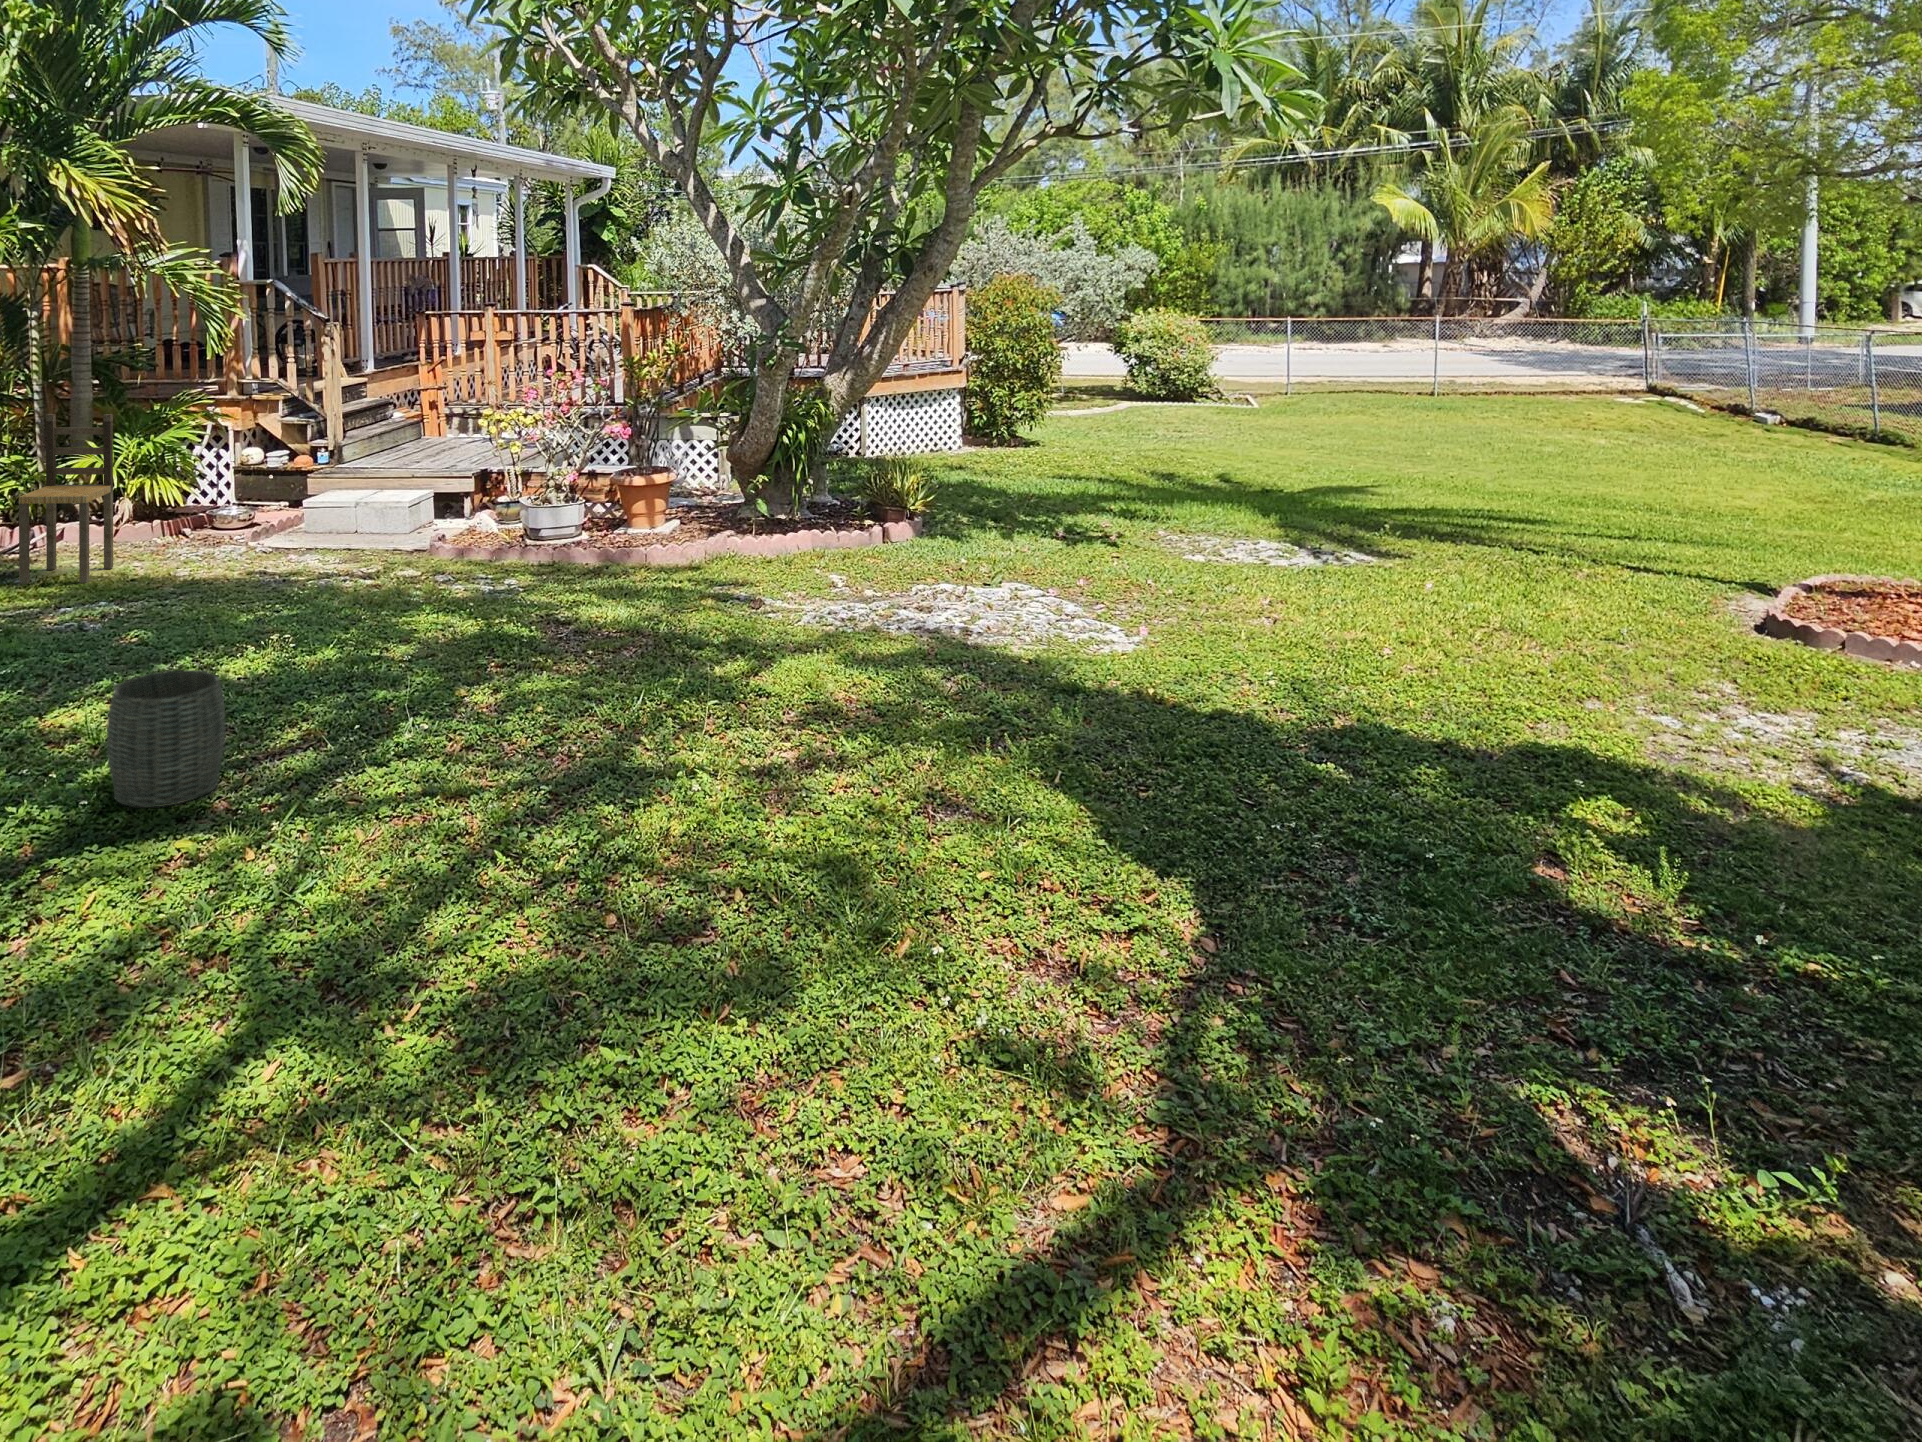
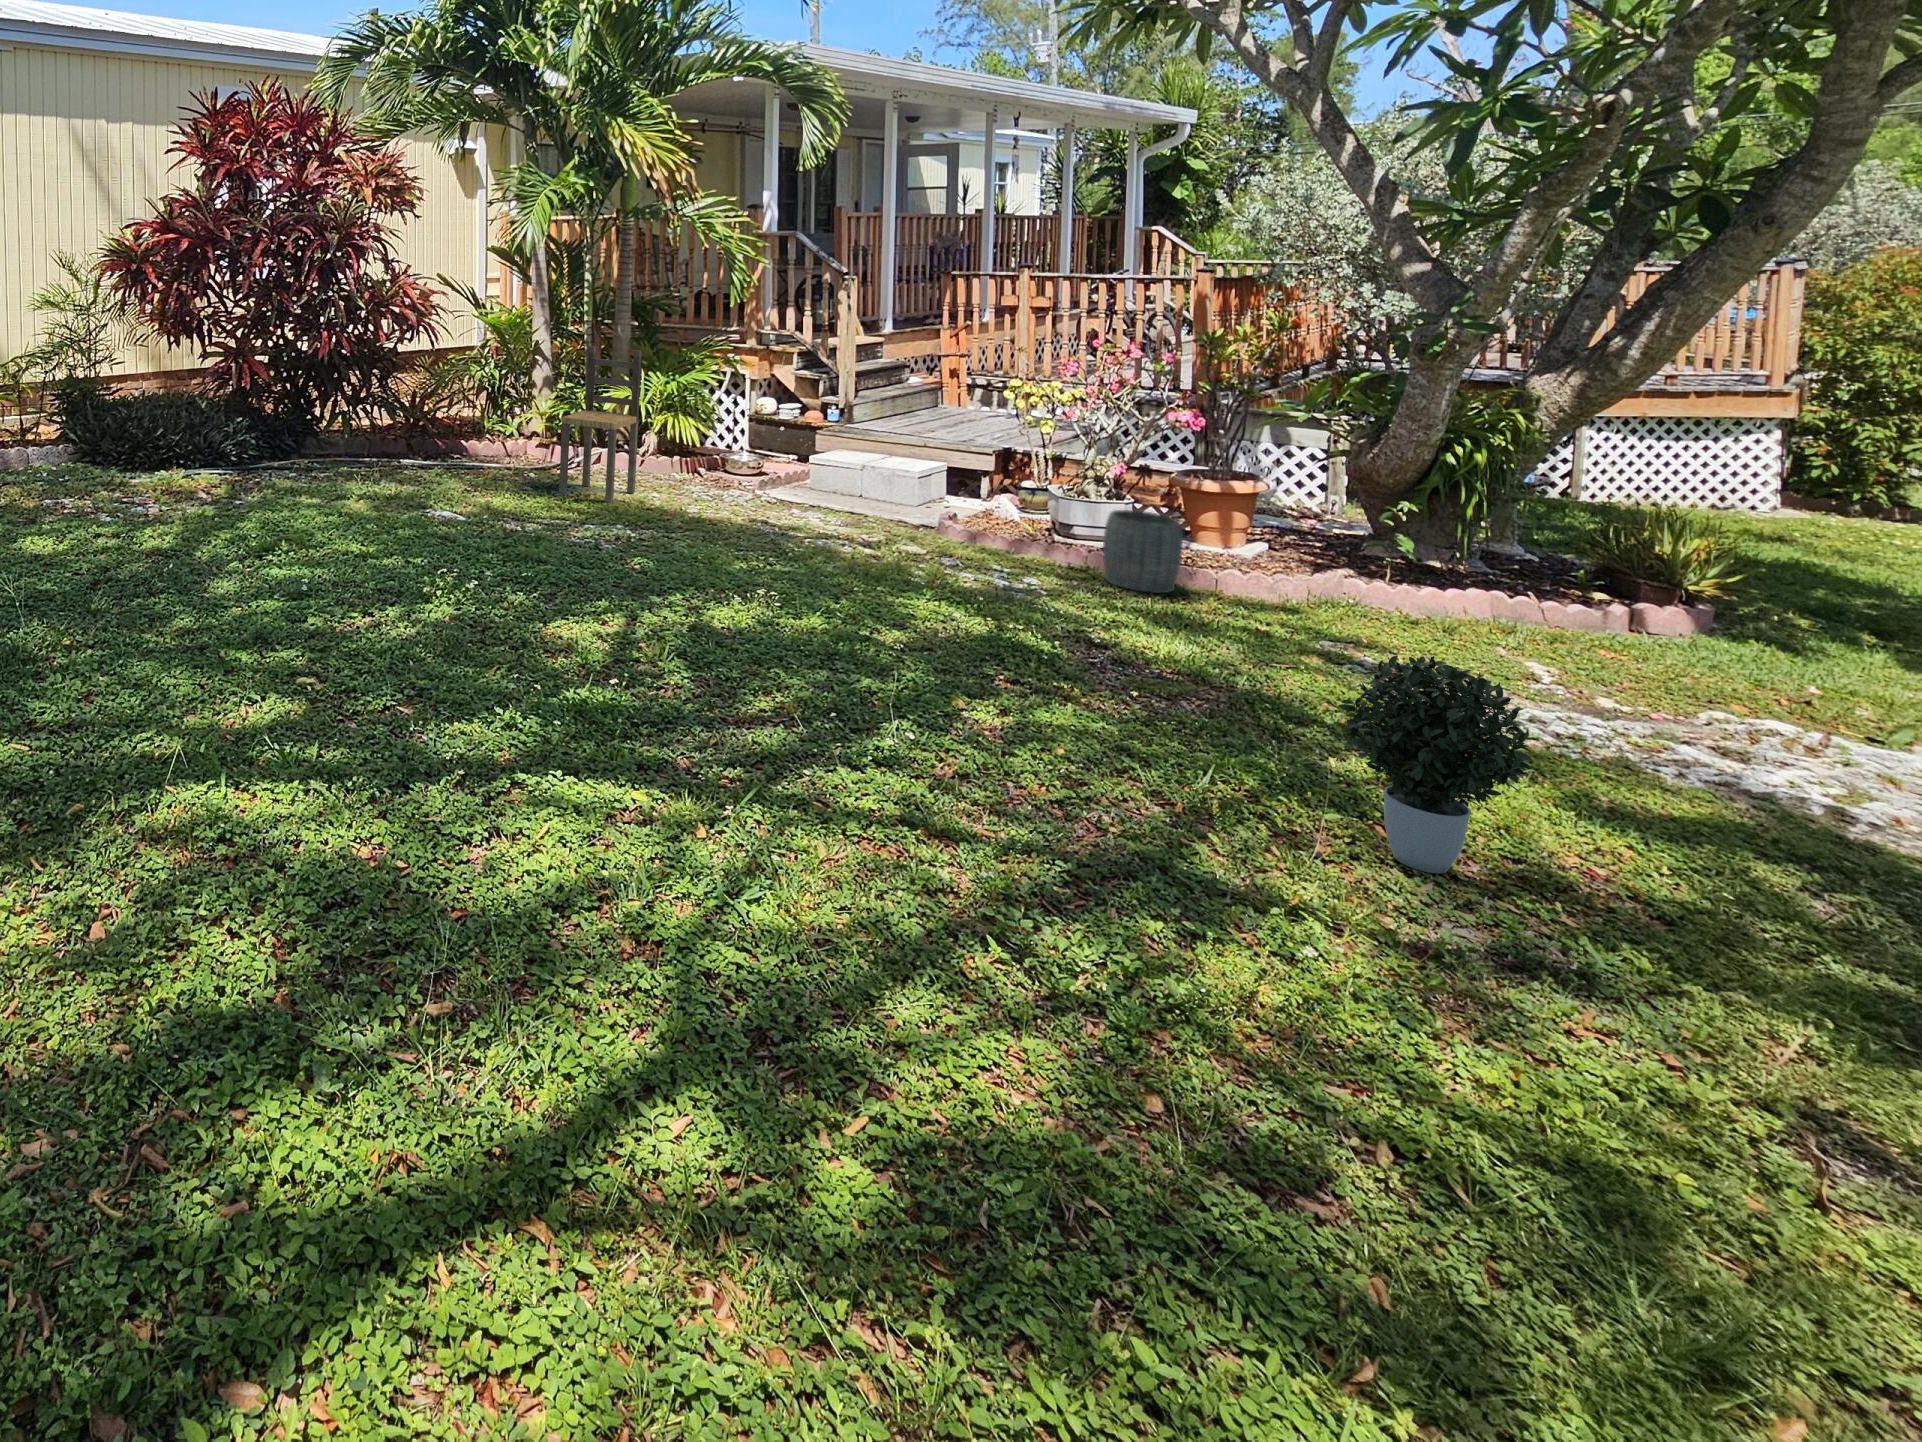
potted plant: none [713,580,815,727] -> present [1338,655,1532,874]
woven basket: present [107,670,225,808] -> present [1103,510,1183,593]

